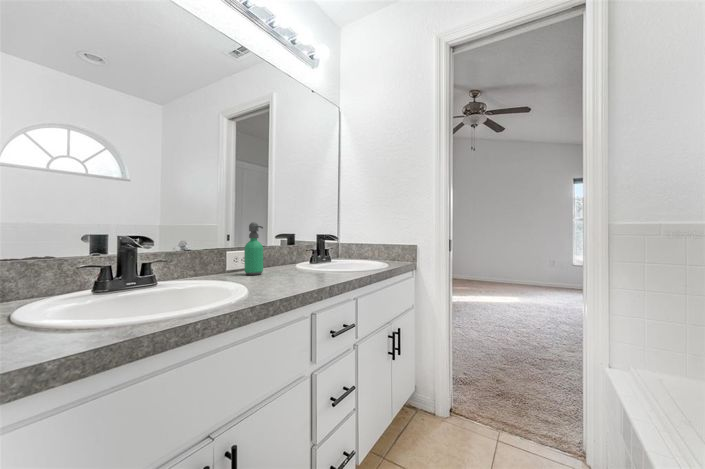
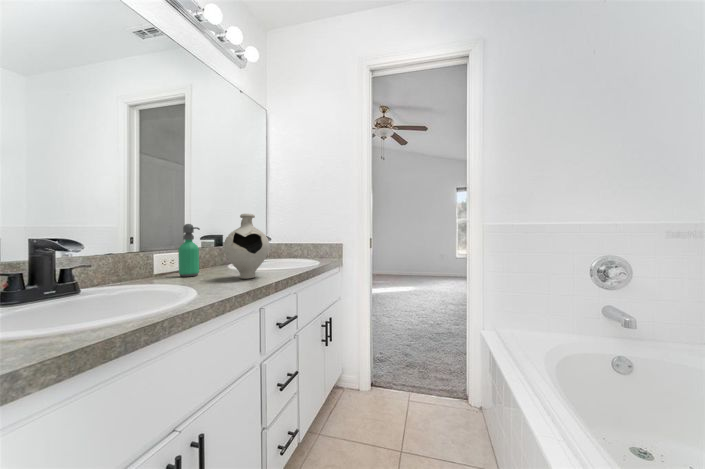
decorative vase: none [281,212,327,281] -> present [224,214,270,279]

